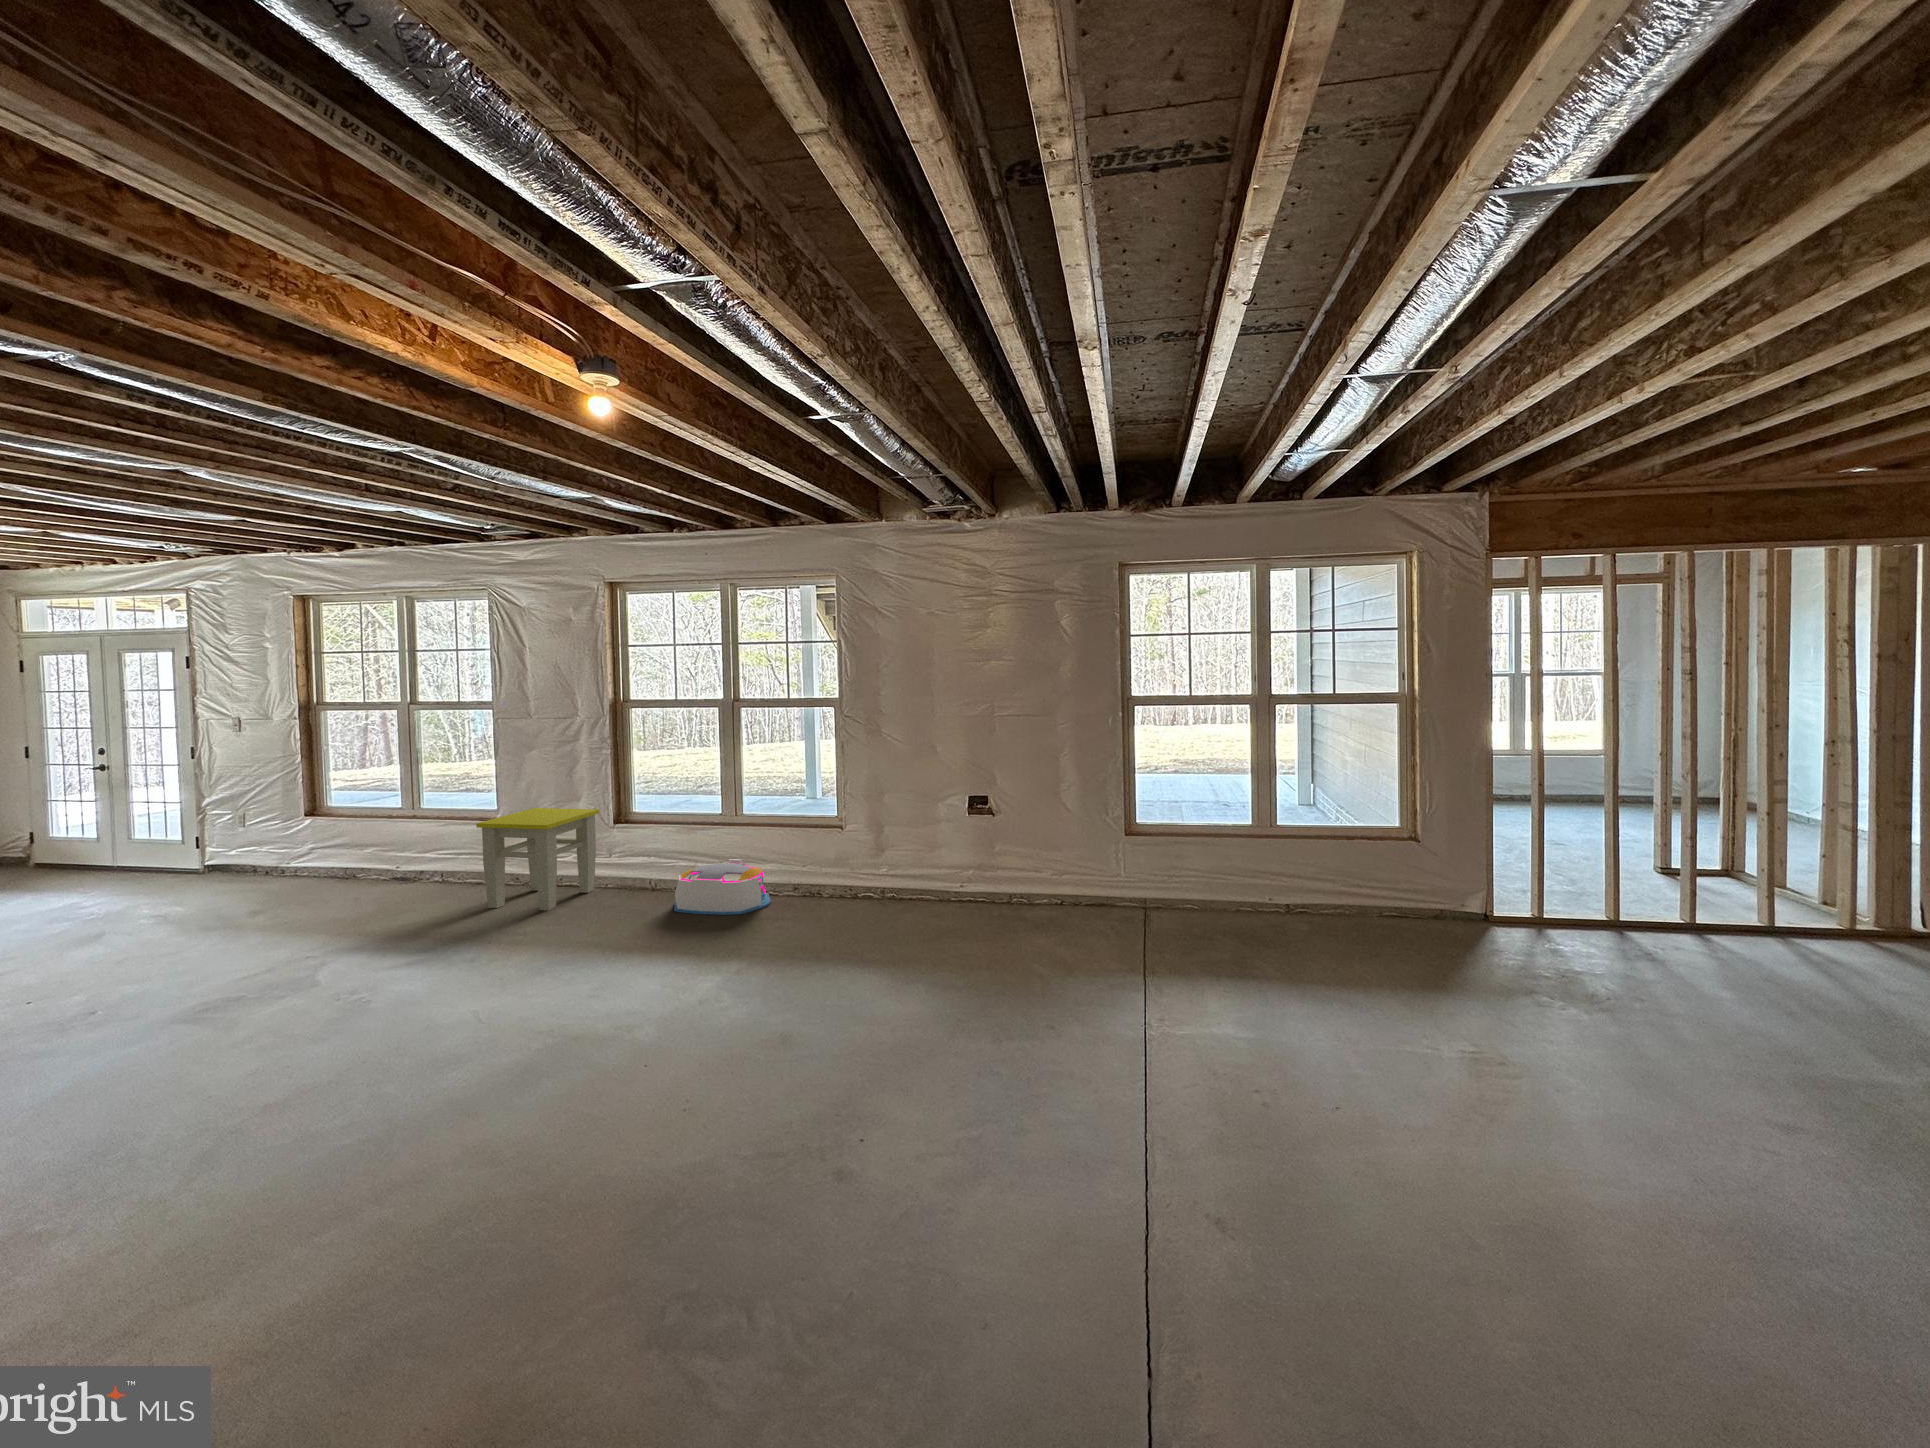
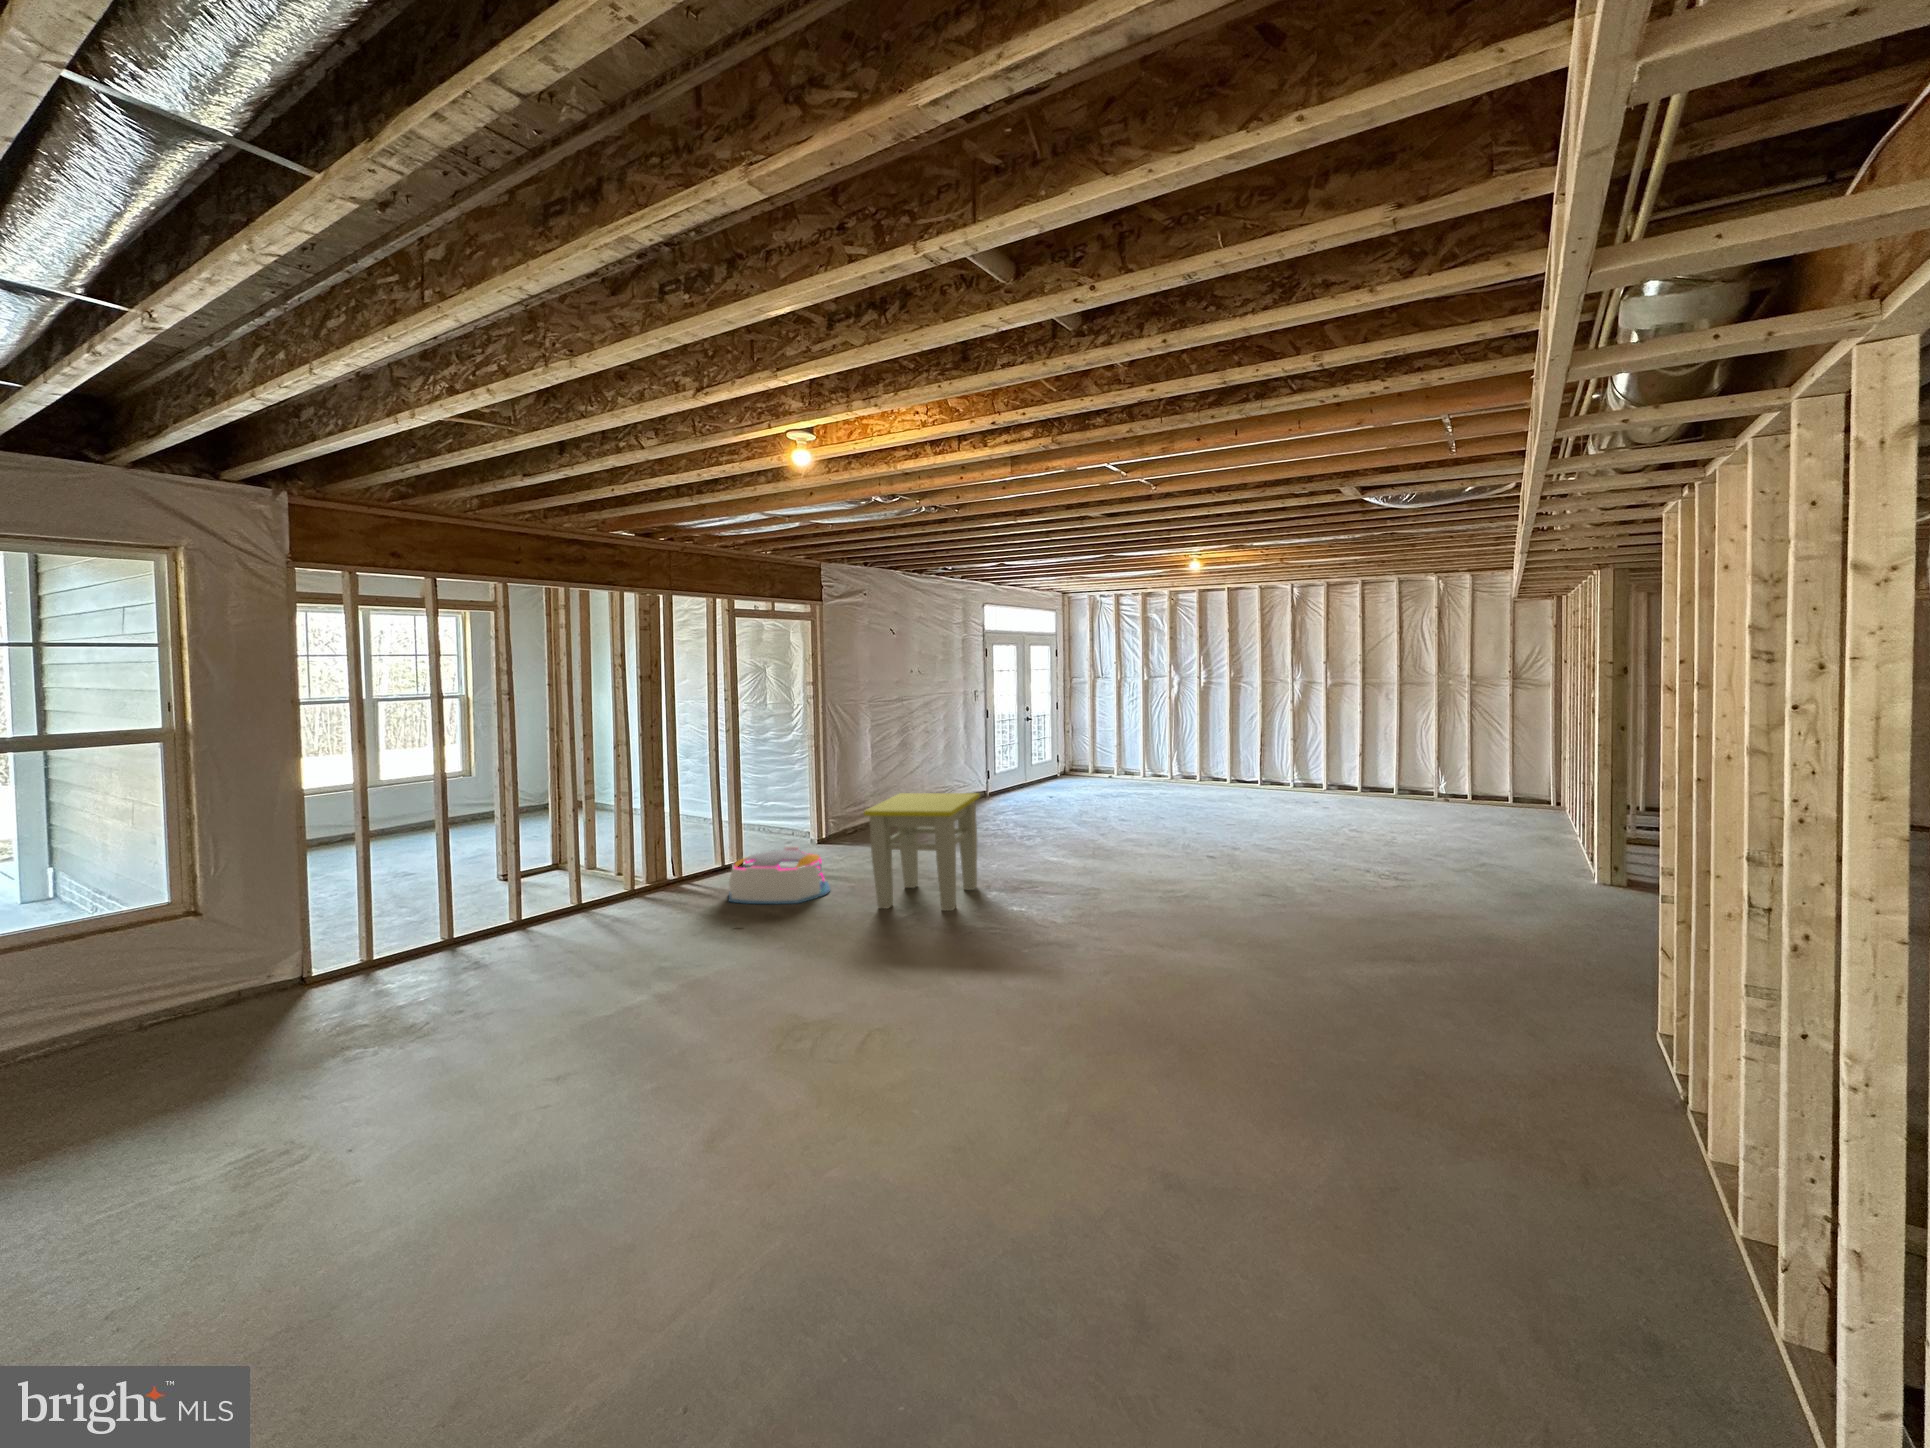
stool: present [476,808,600,911] -> present [864,793,980,911]

